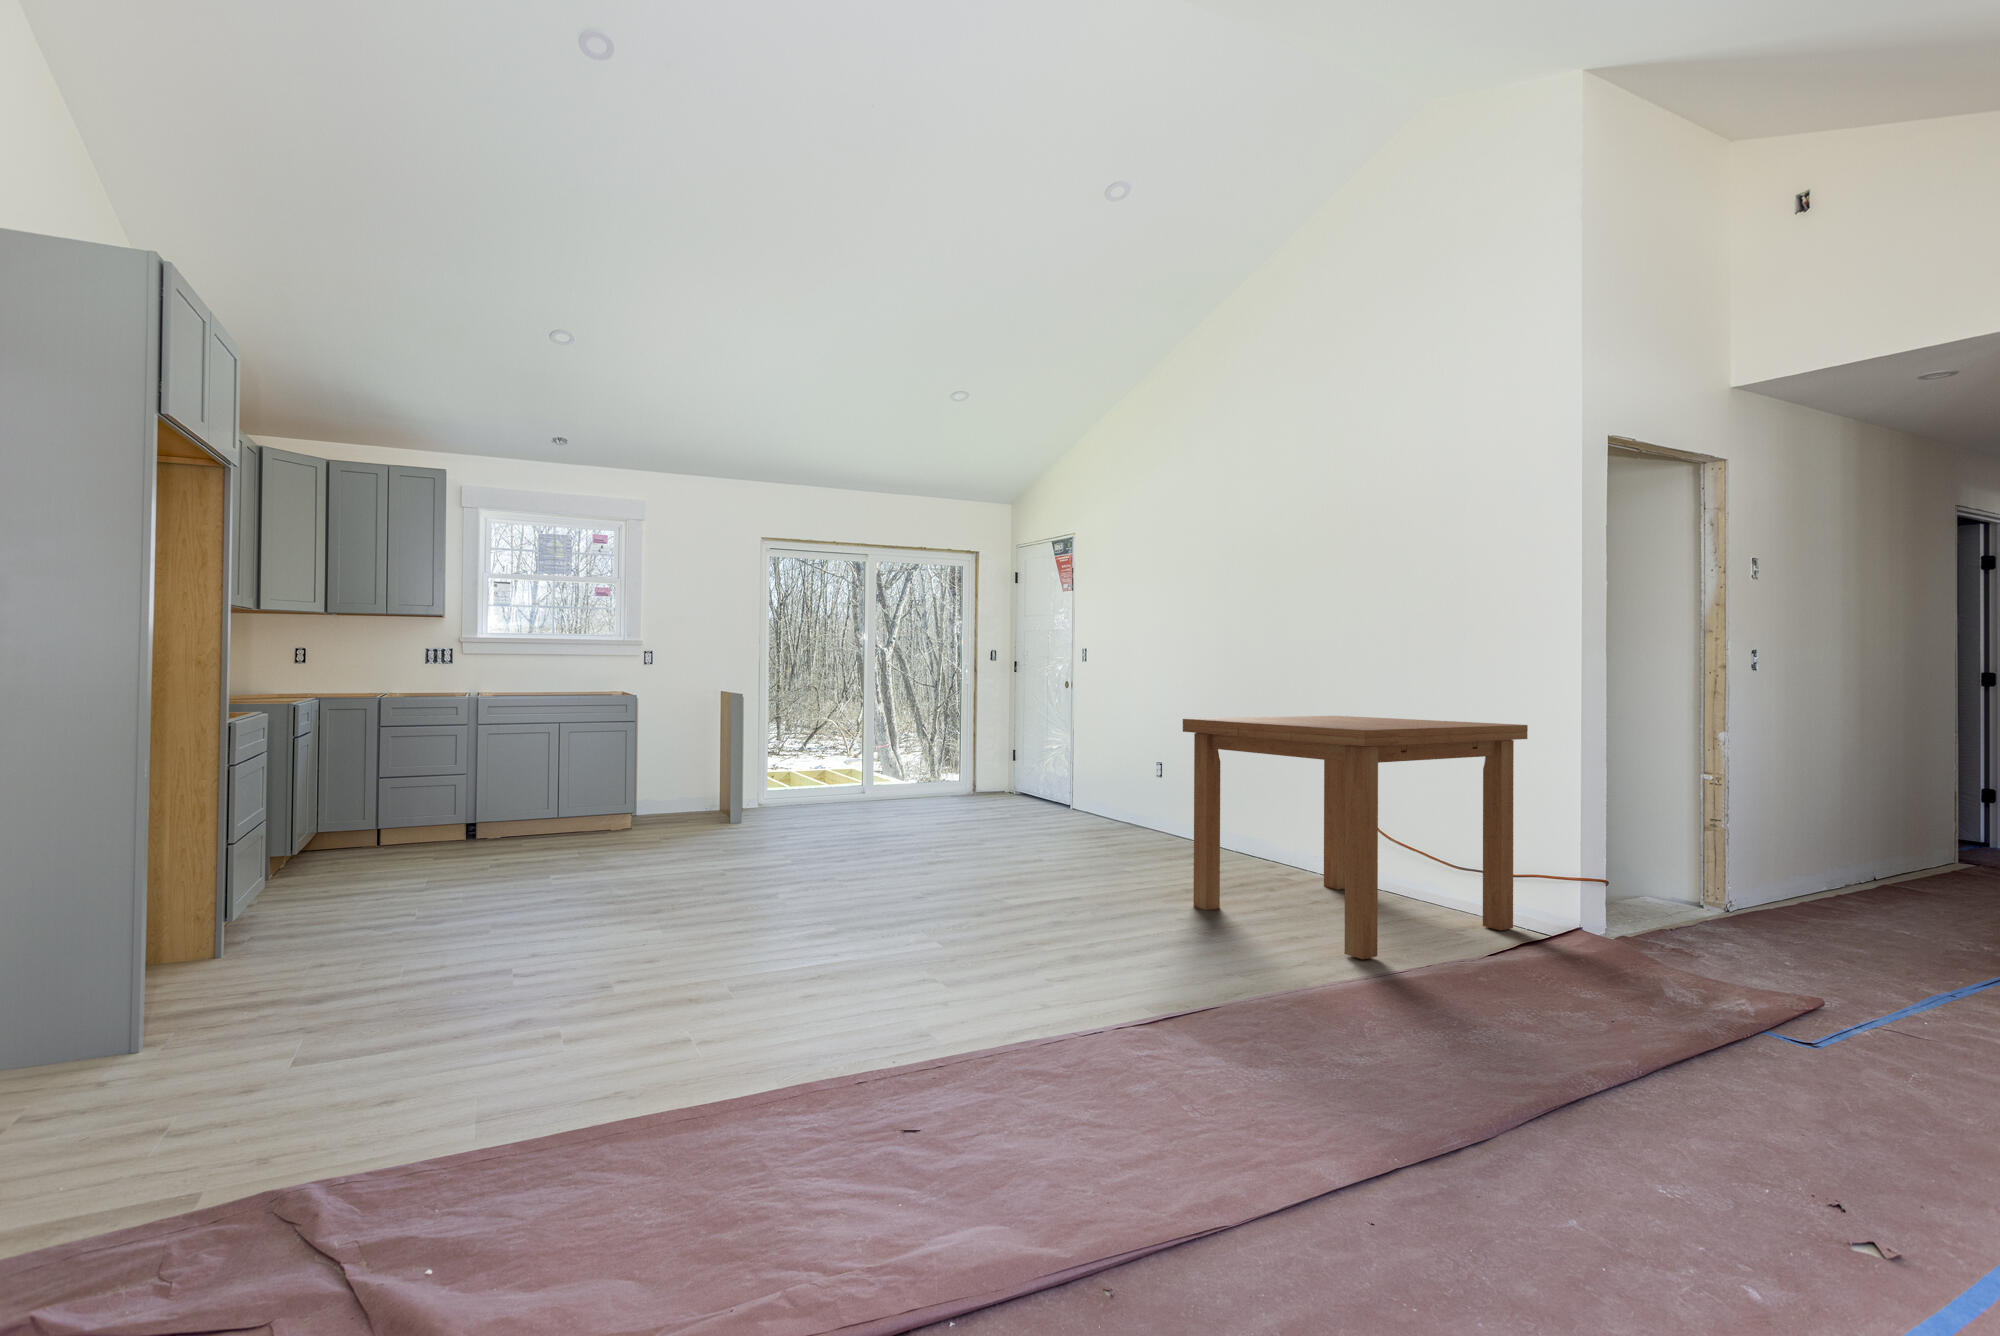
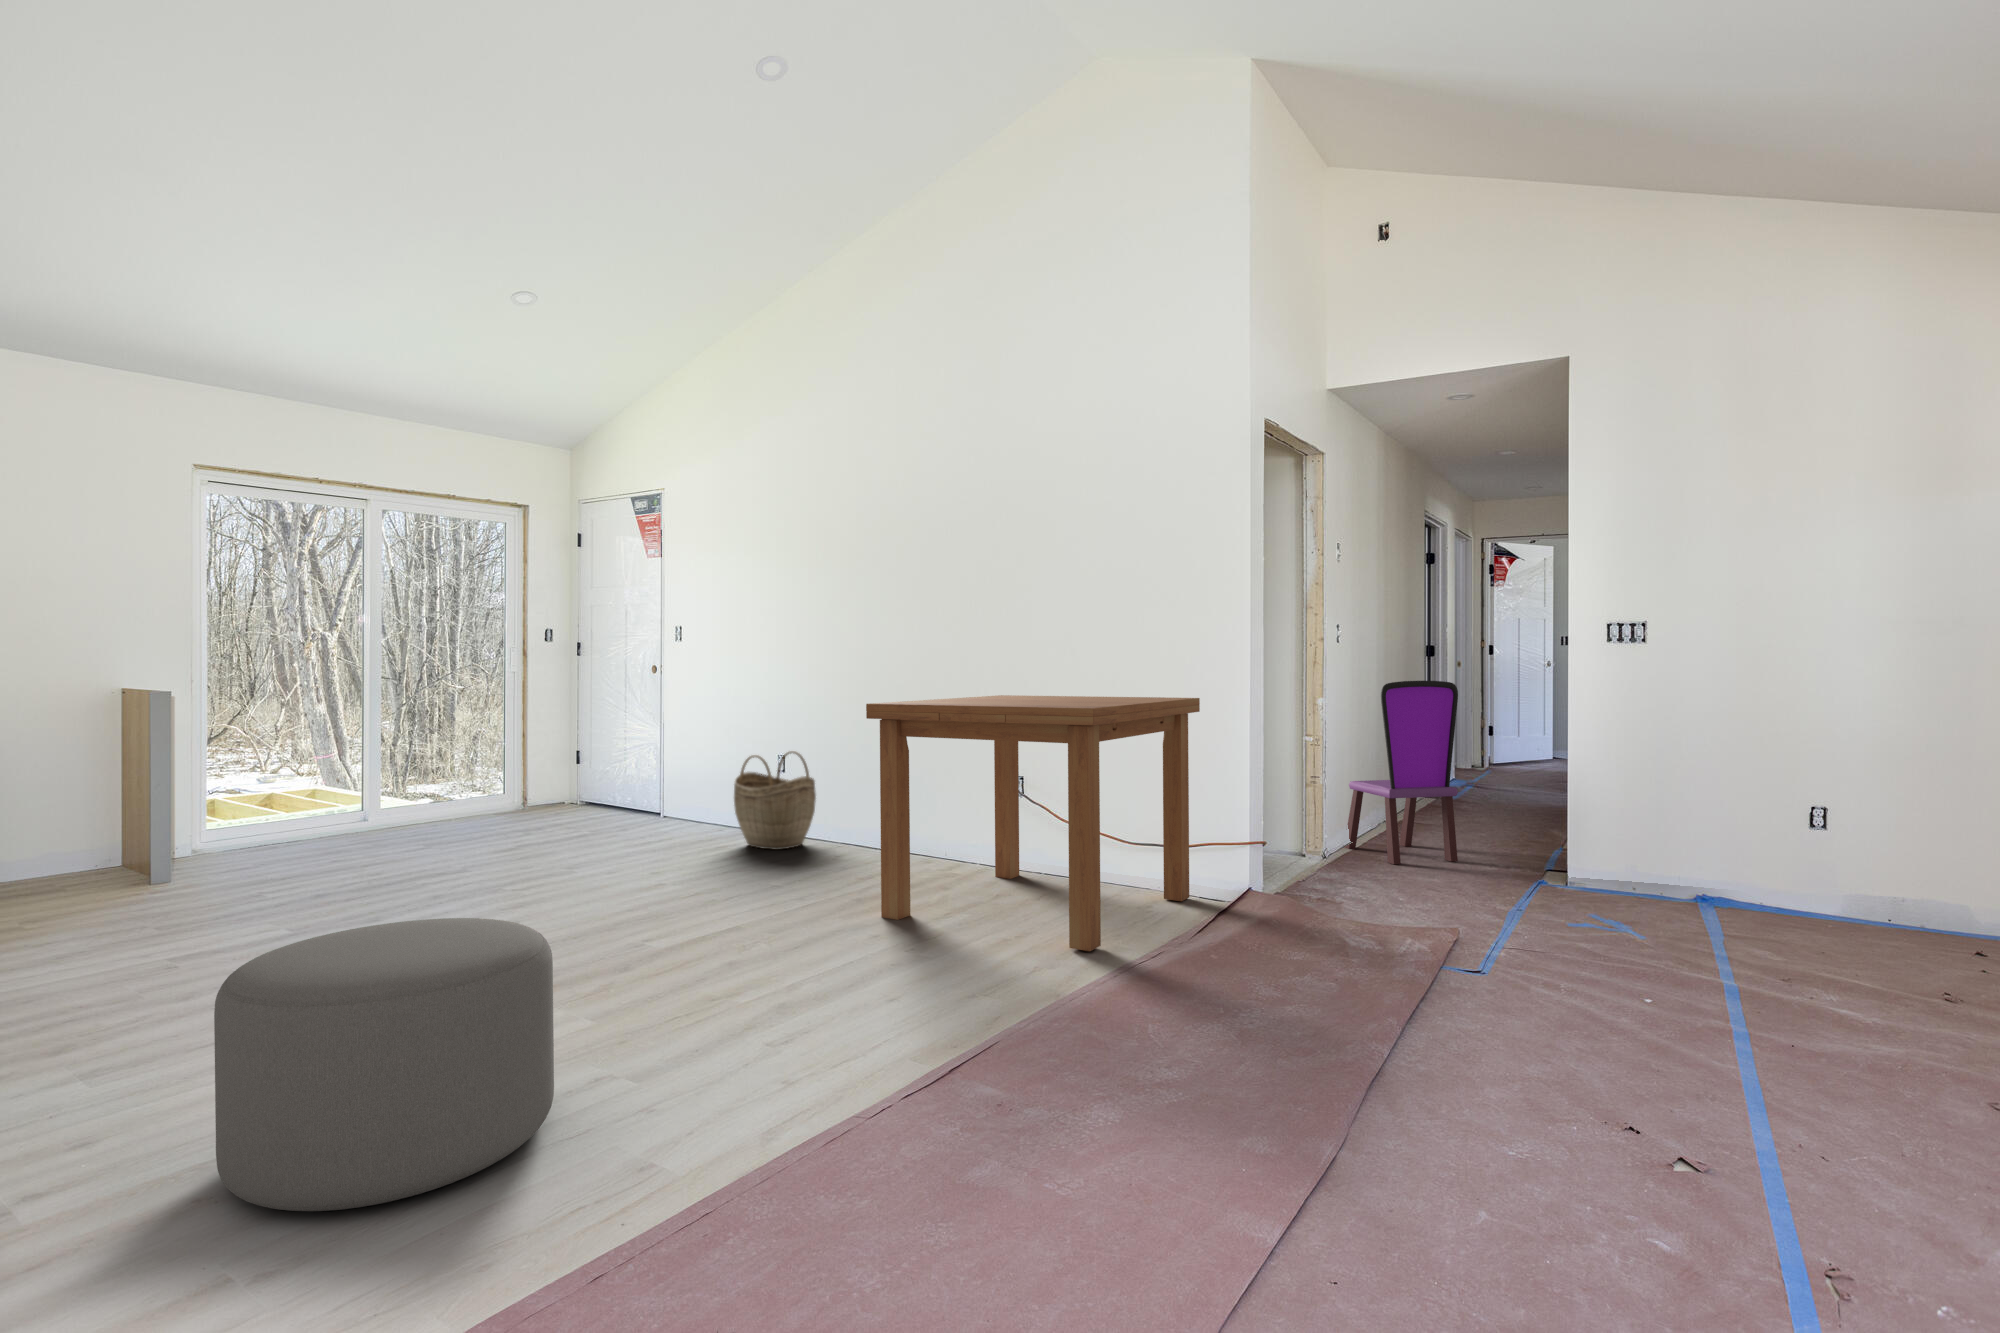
dining chair: none [1763,715,1923,935] -> present [1344,681,1458,864]
woven basket: none [1112,758,1180,843] -> present [734,751,816,850]
ottoman: none [679,854,875,1027] -> present [214,918,554,1211]

